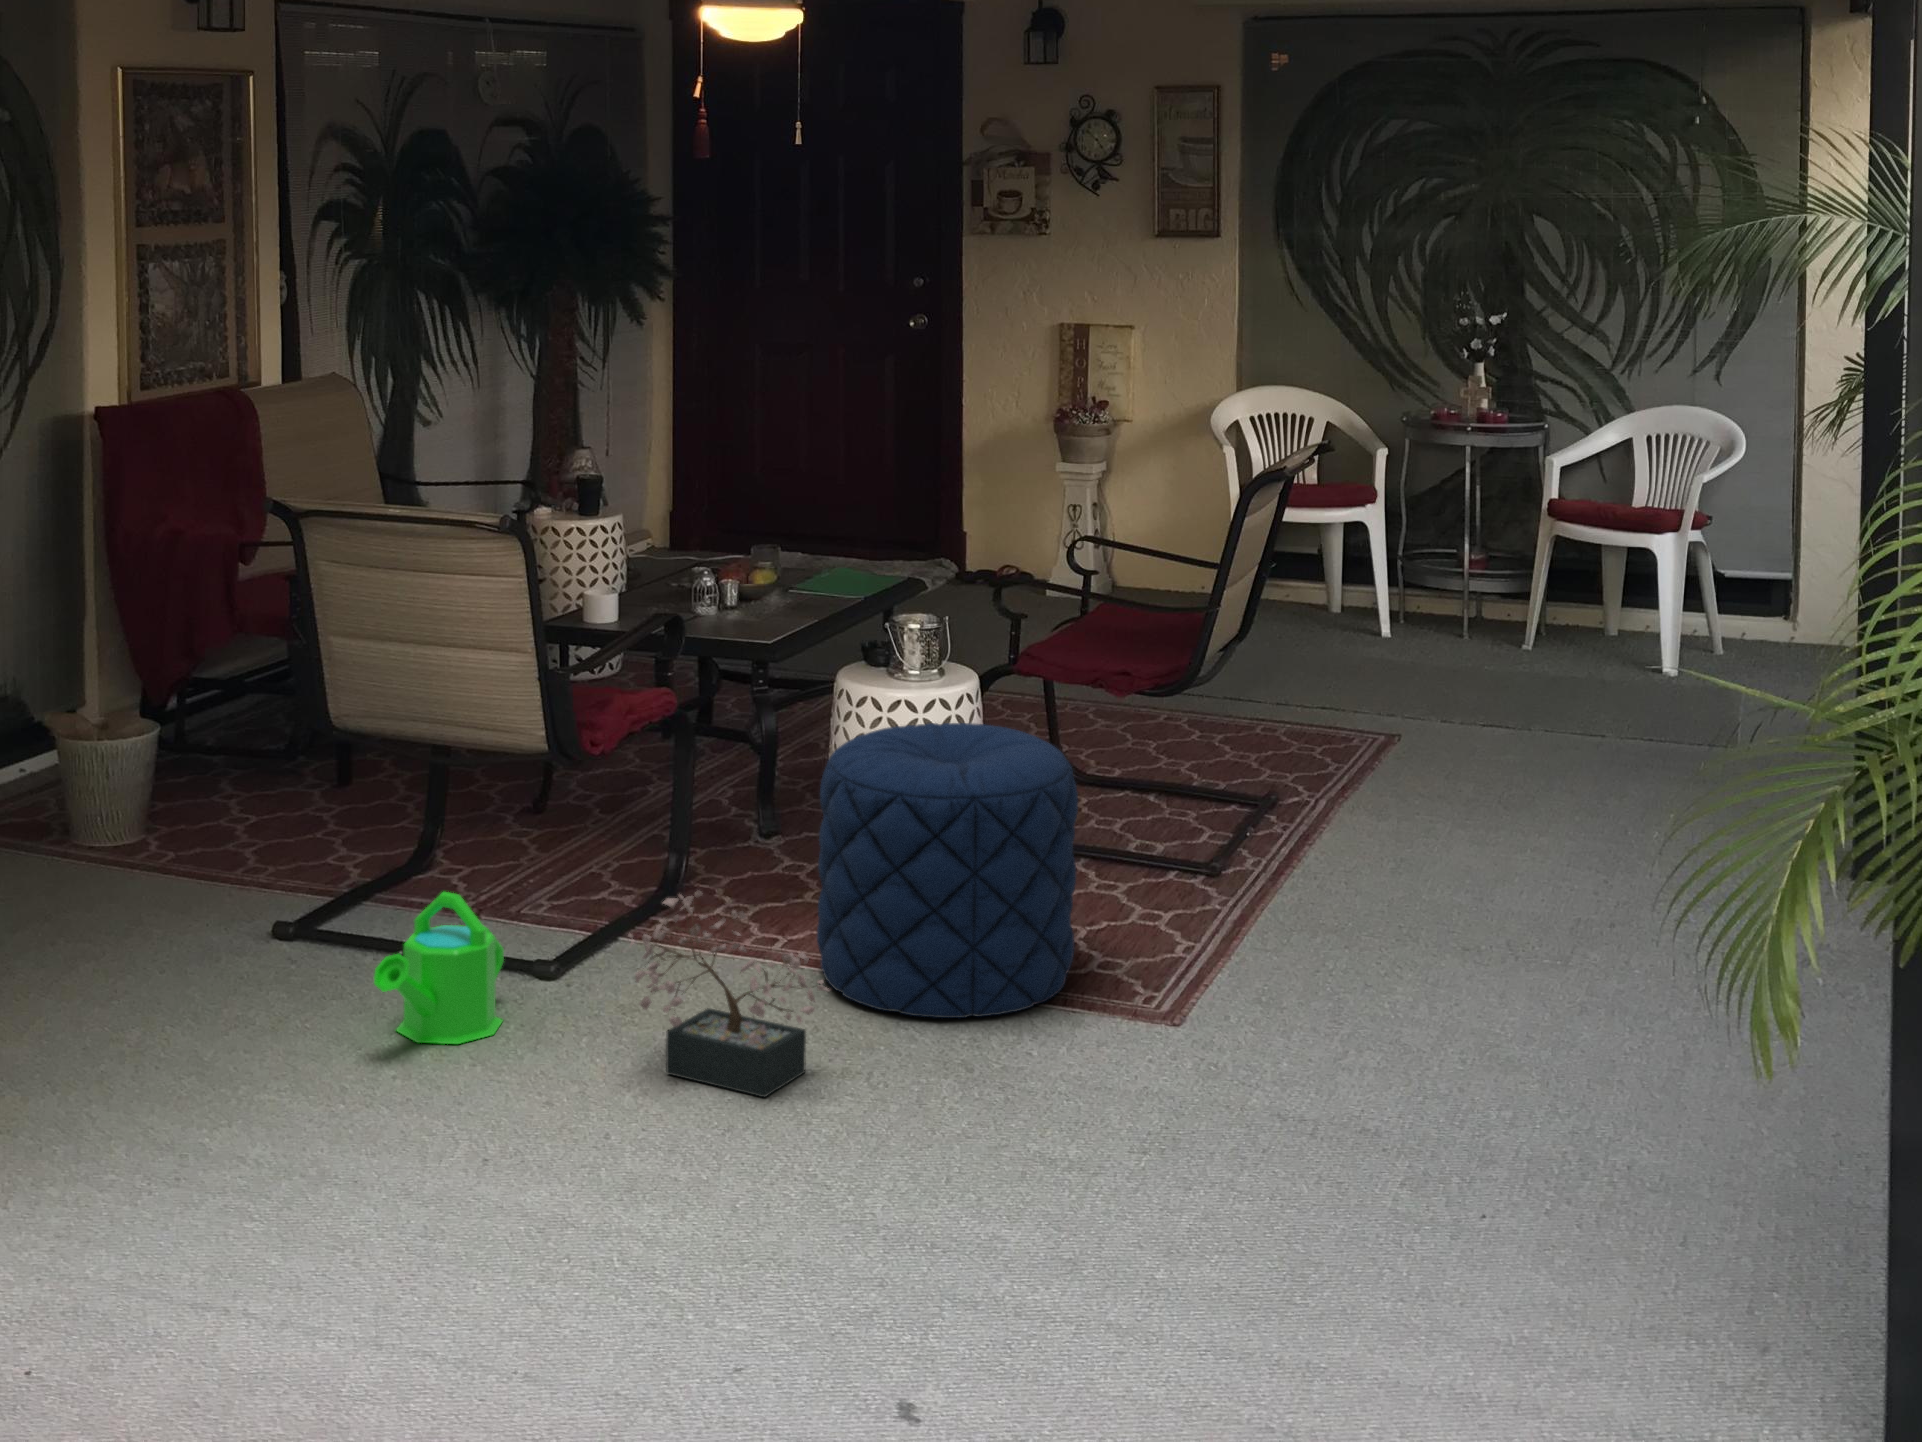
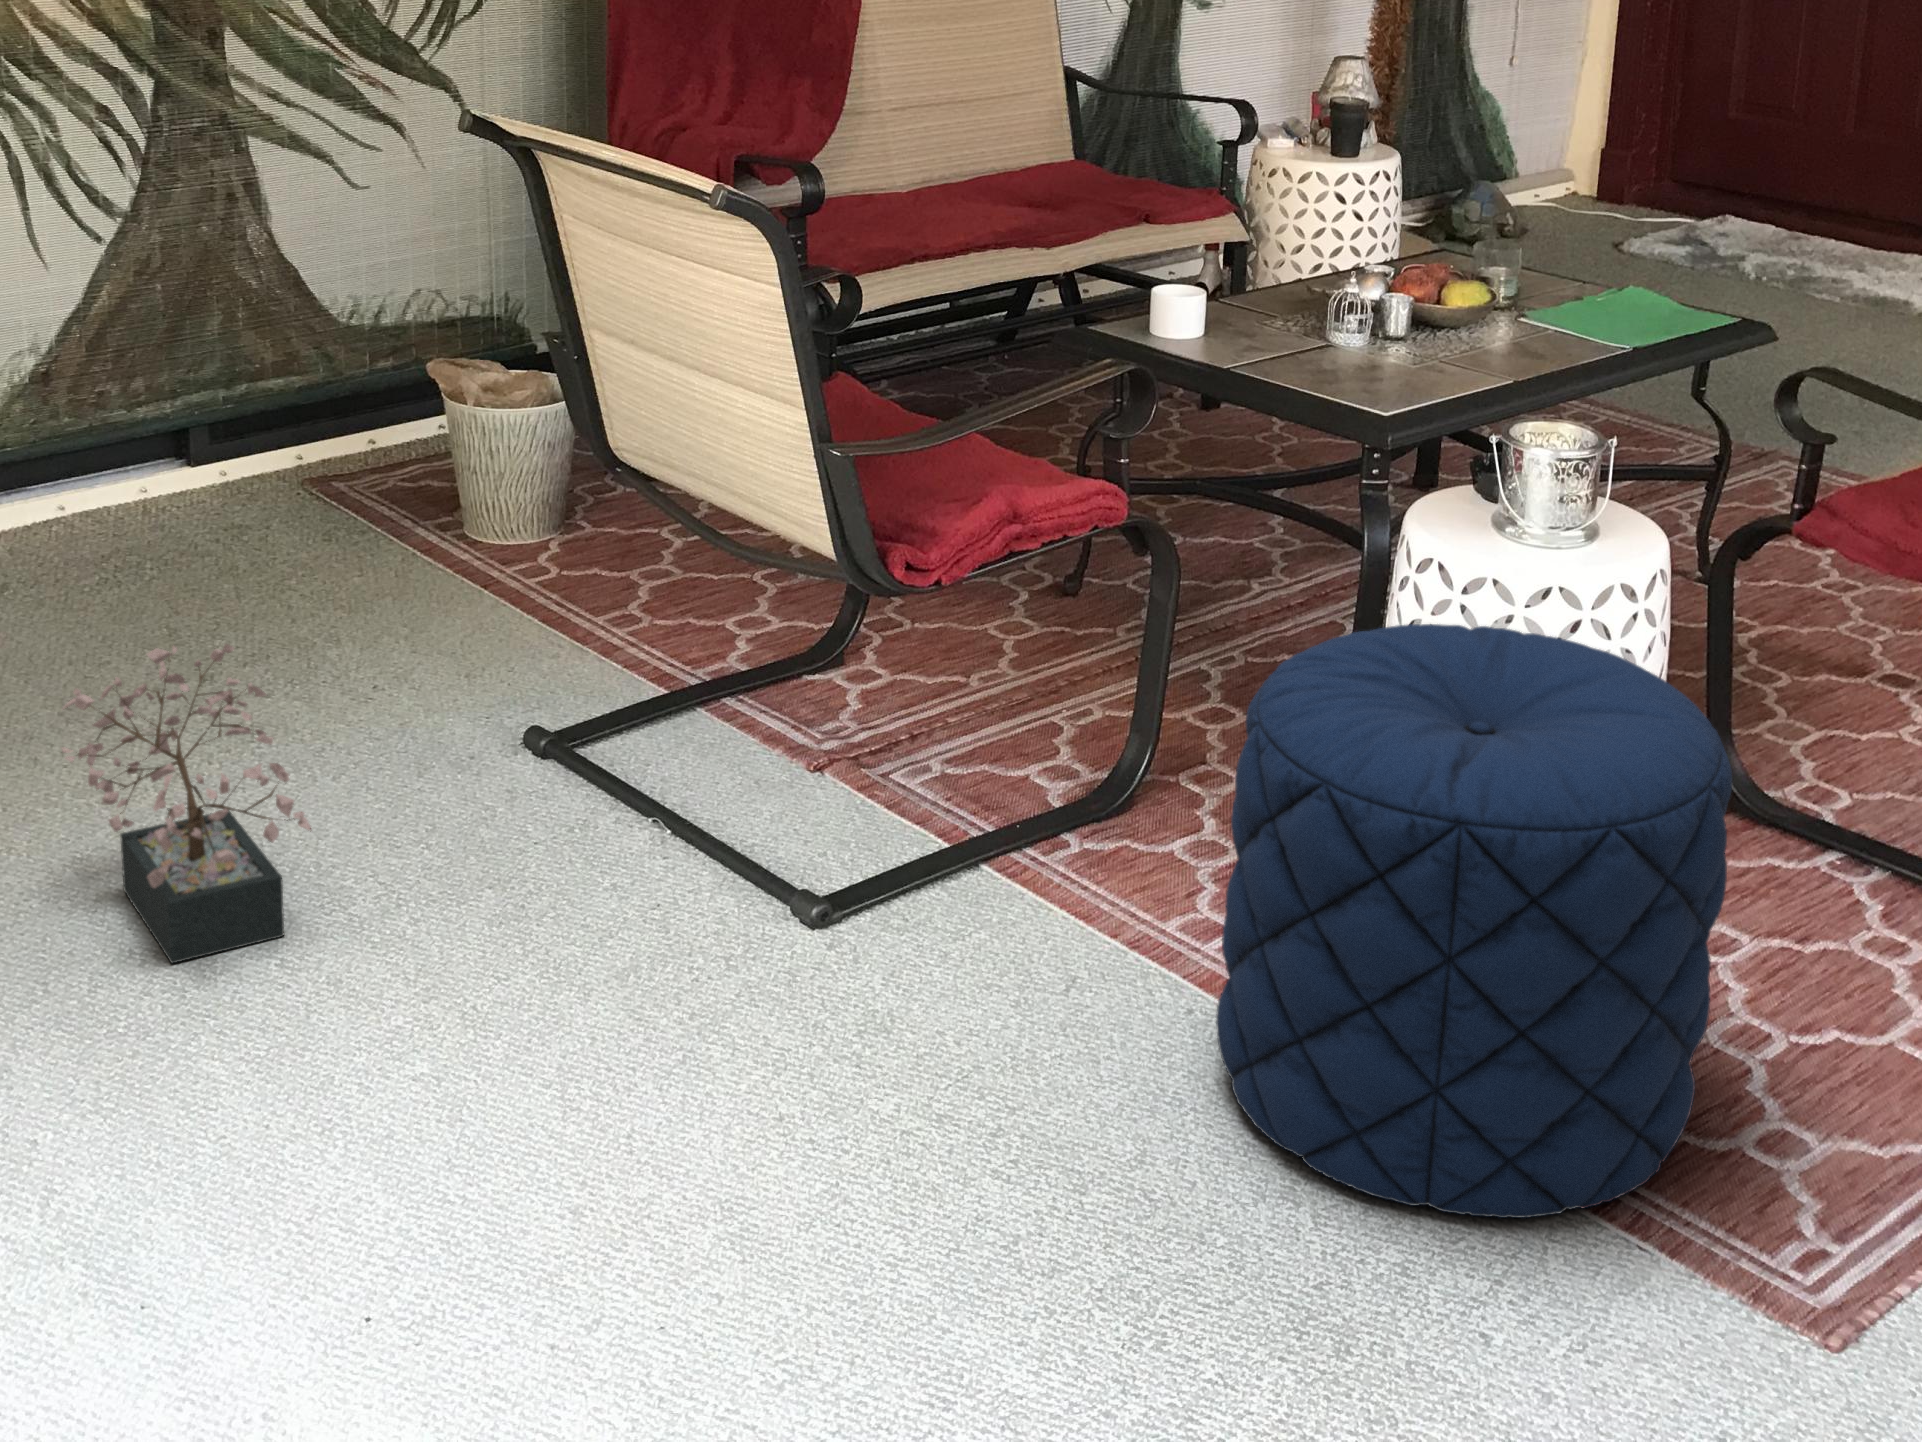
decorative plant: present [628,890,830,1097] -> present [62,644,311,963]
watering can: present [374,892,504,1044] -> none [430,777,715,1027]

